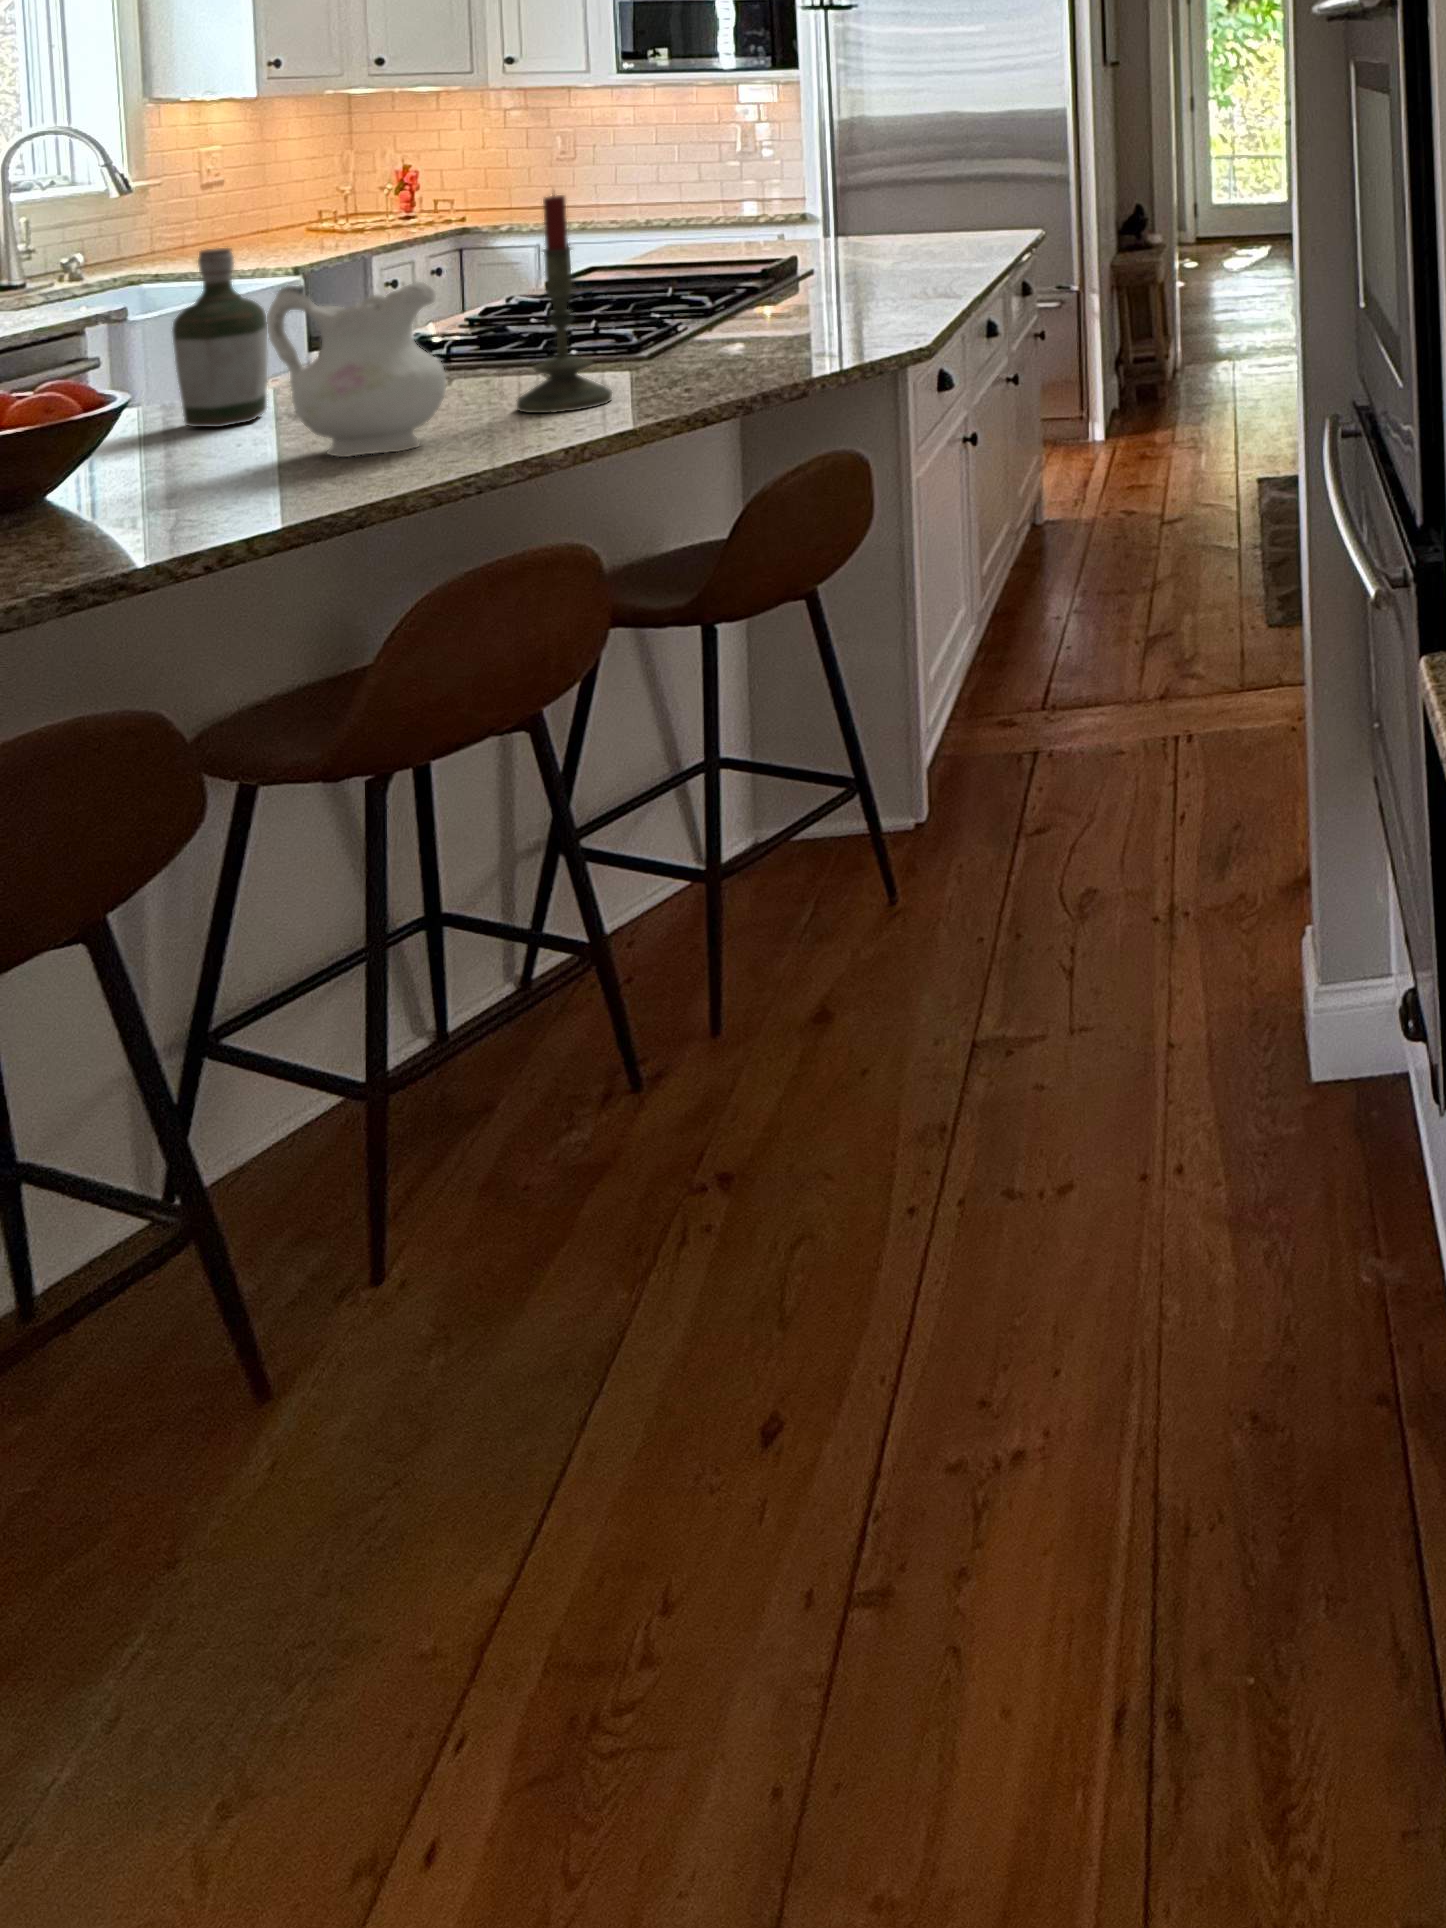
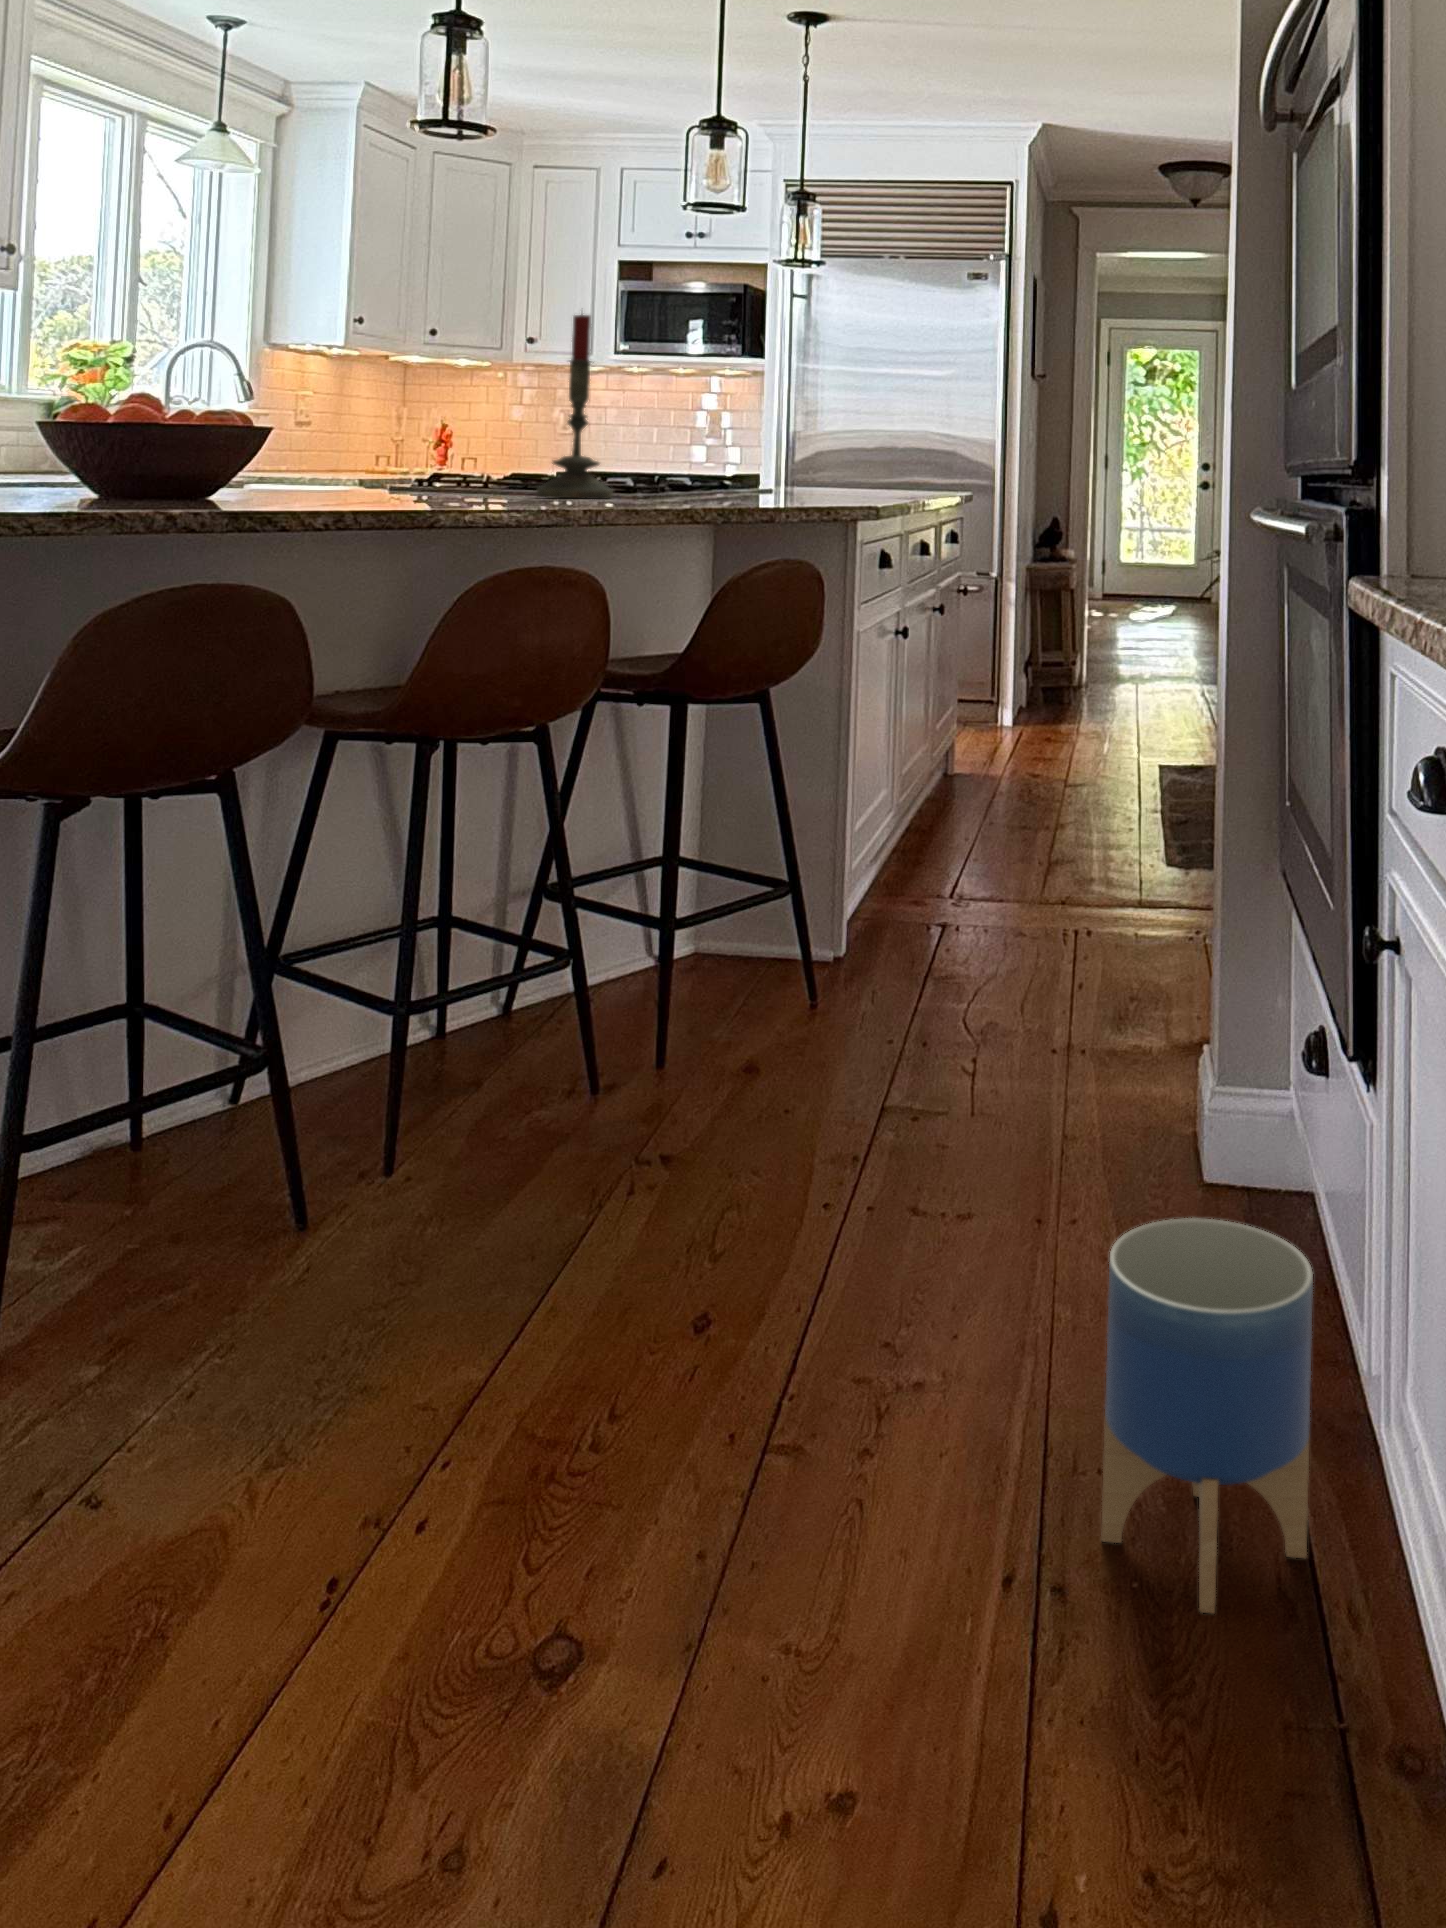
bottle: present [172,248,268,427] -> none [281,348,351,494]
ceramic pitcher: present [267,282,446,457] -> none [355,351,485,499]
planter: none [1217,1254,1426,1671] -> present [1101,1218,1313,1613]

